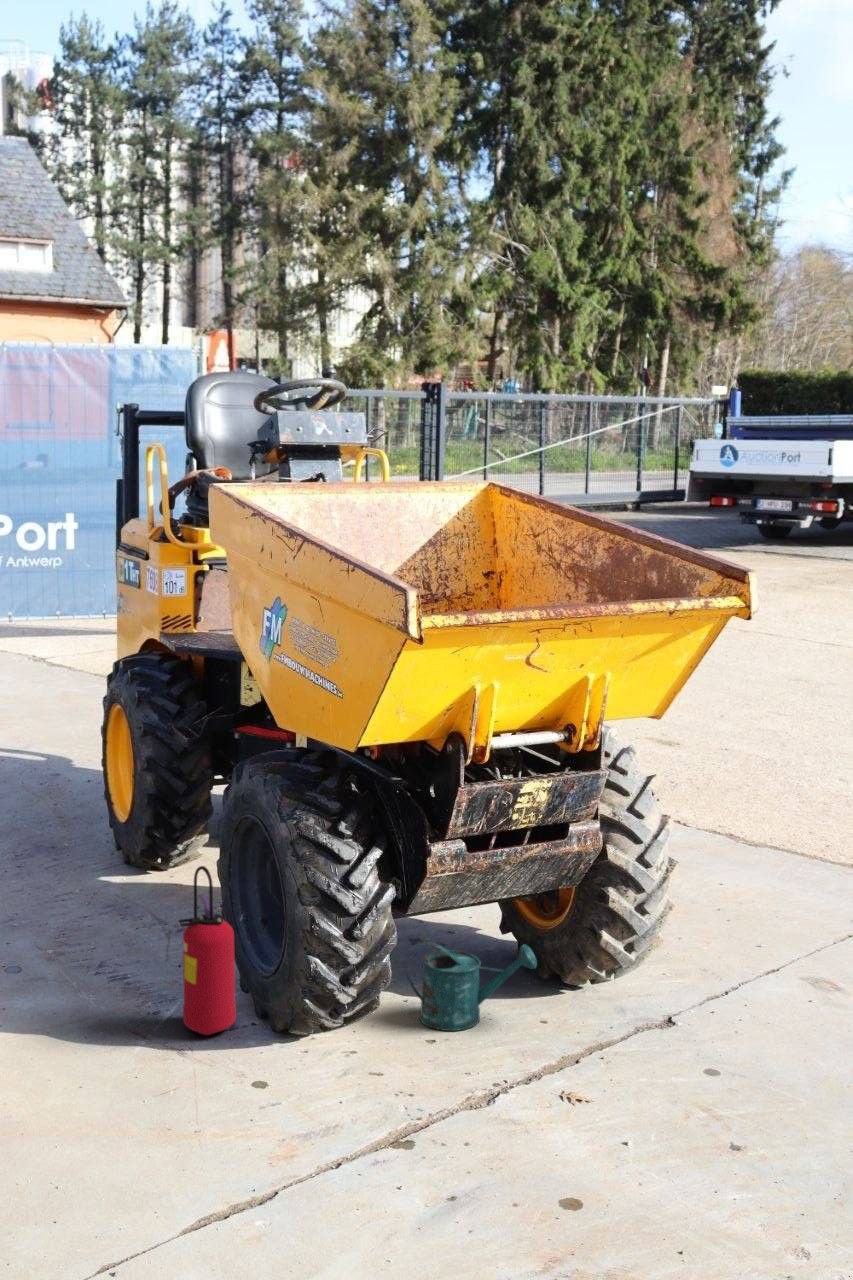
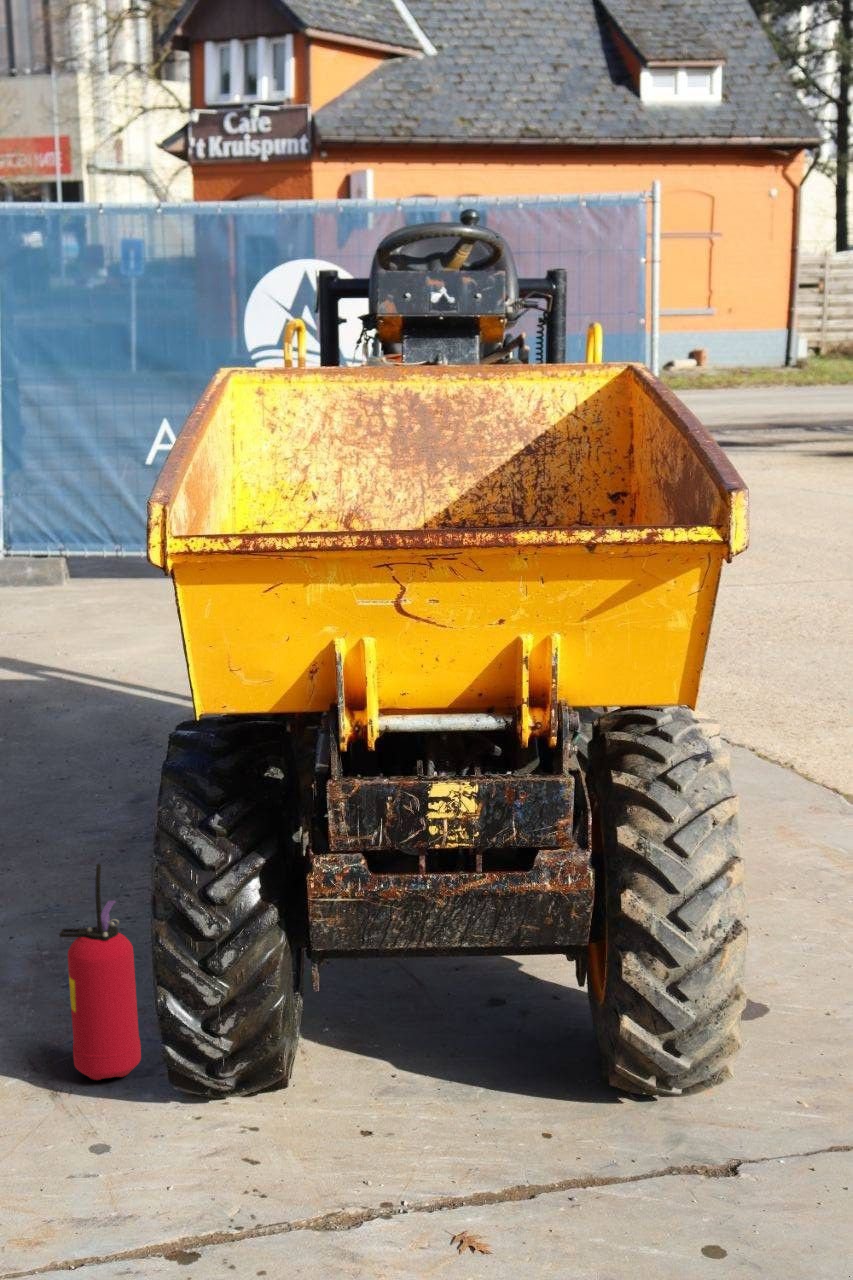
watering can: present [405,942,537,1031] -> none [343,996,507,1123]

